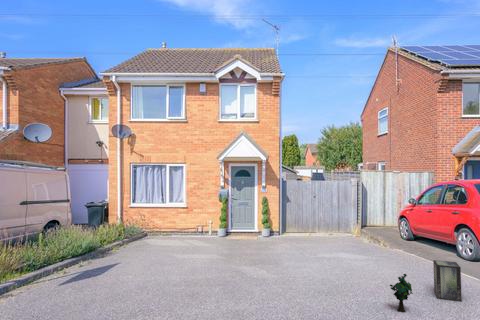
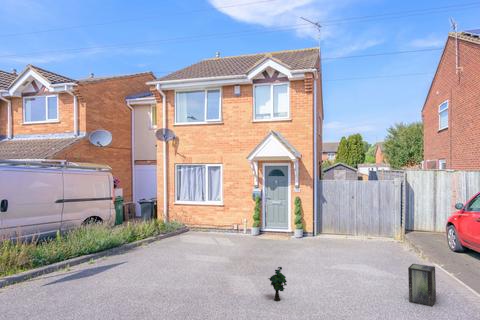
decorative plant: present [390,274,413,312] -> present [268,267,287,301]

